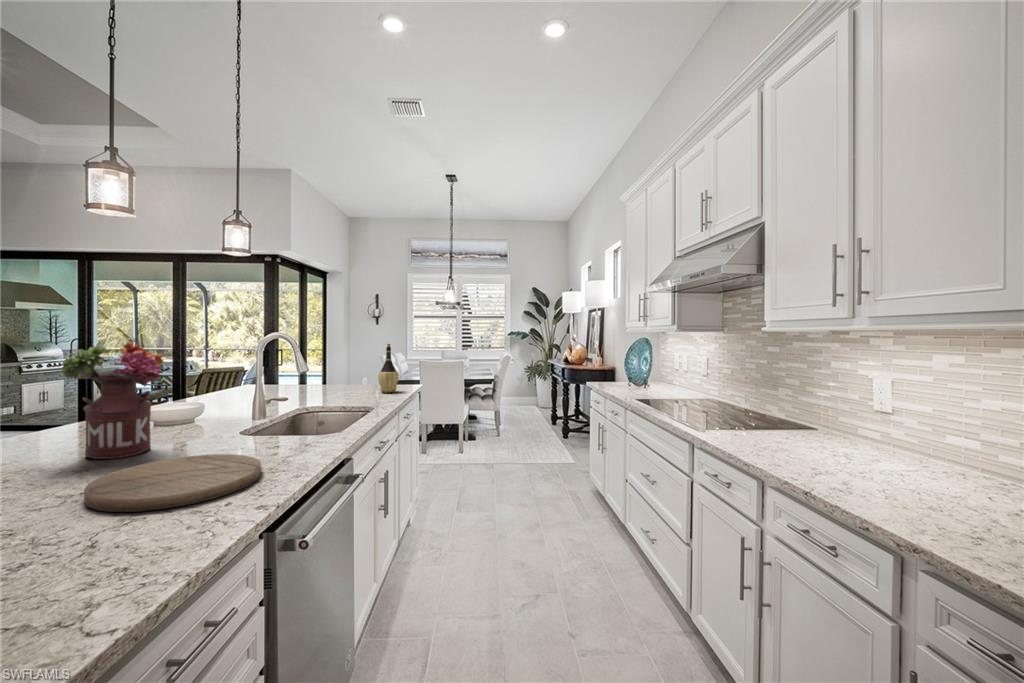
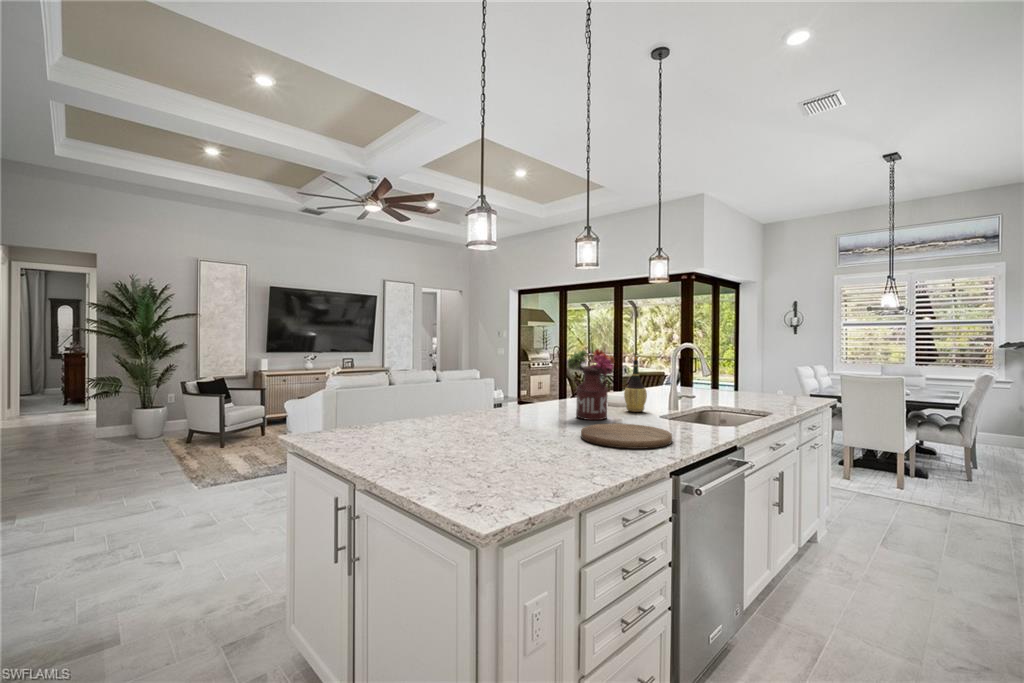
wine bottle: present [378,344,399,392] -> present [624,357,647,412]

